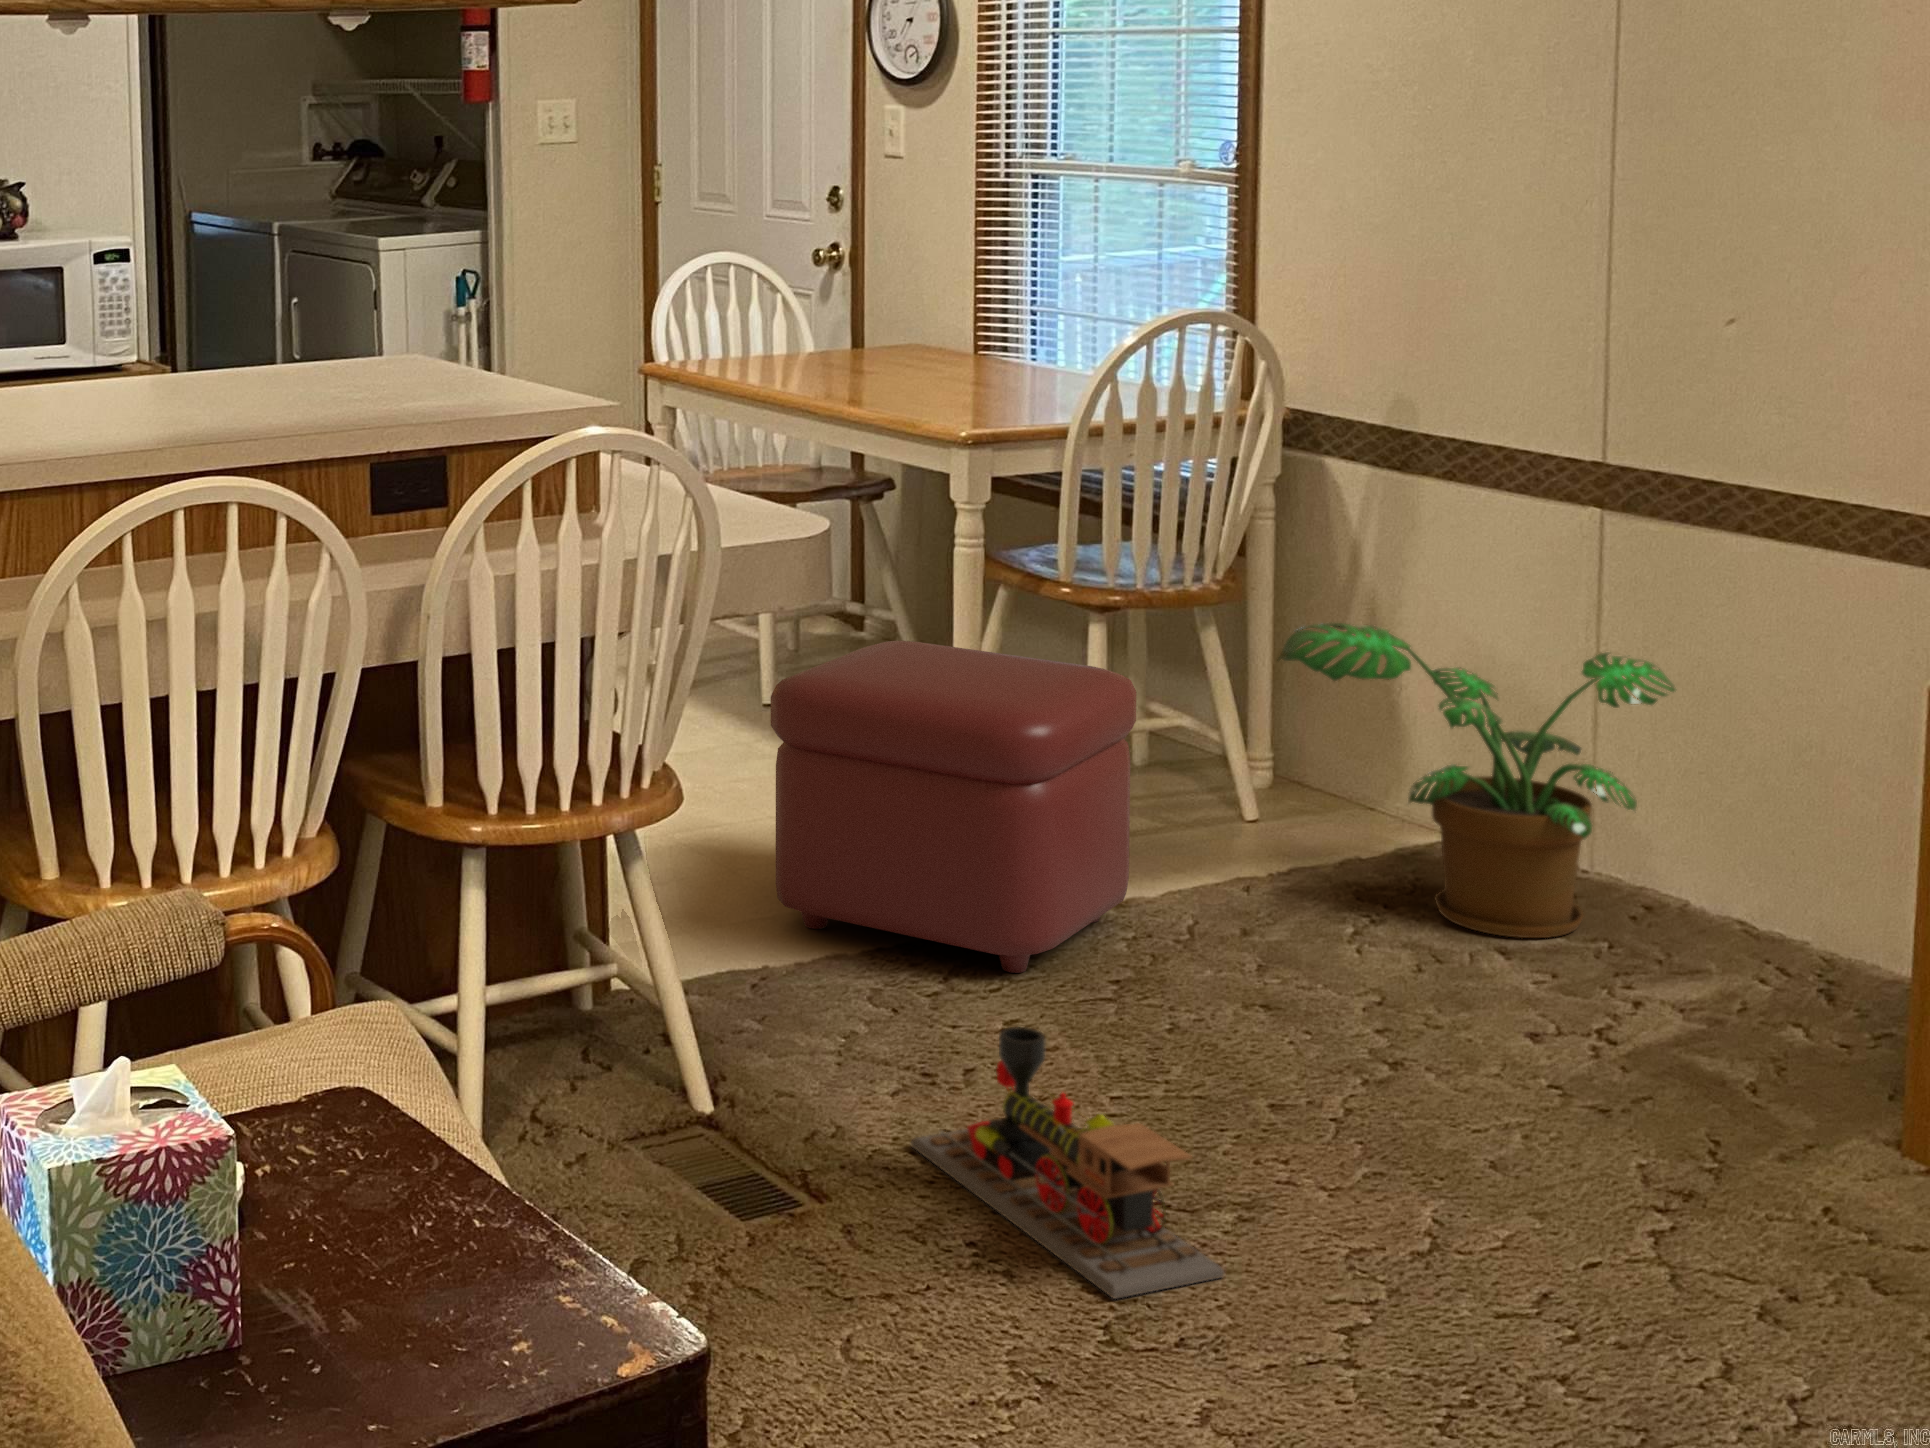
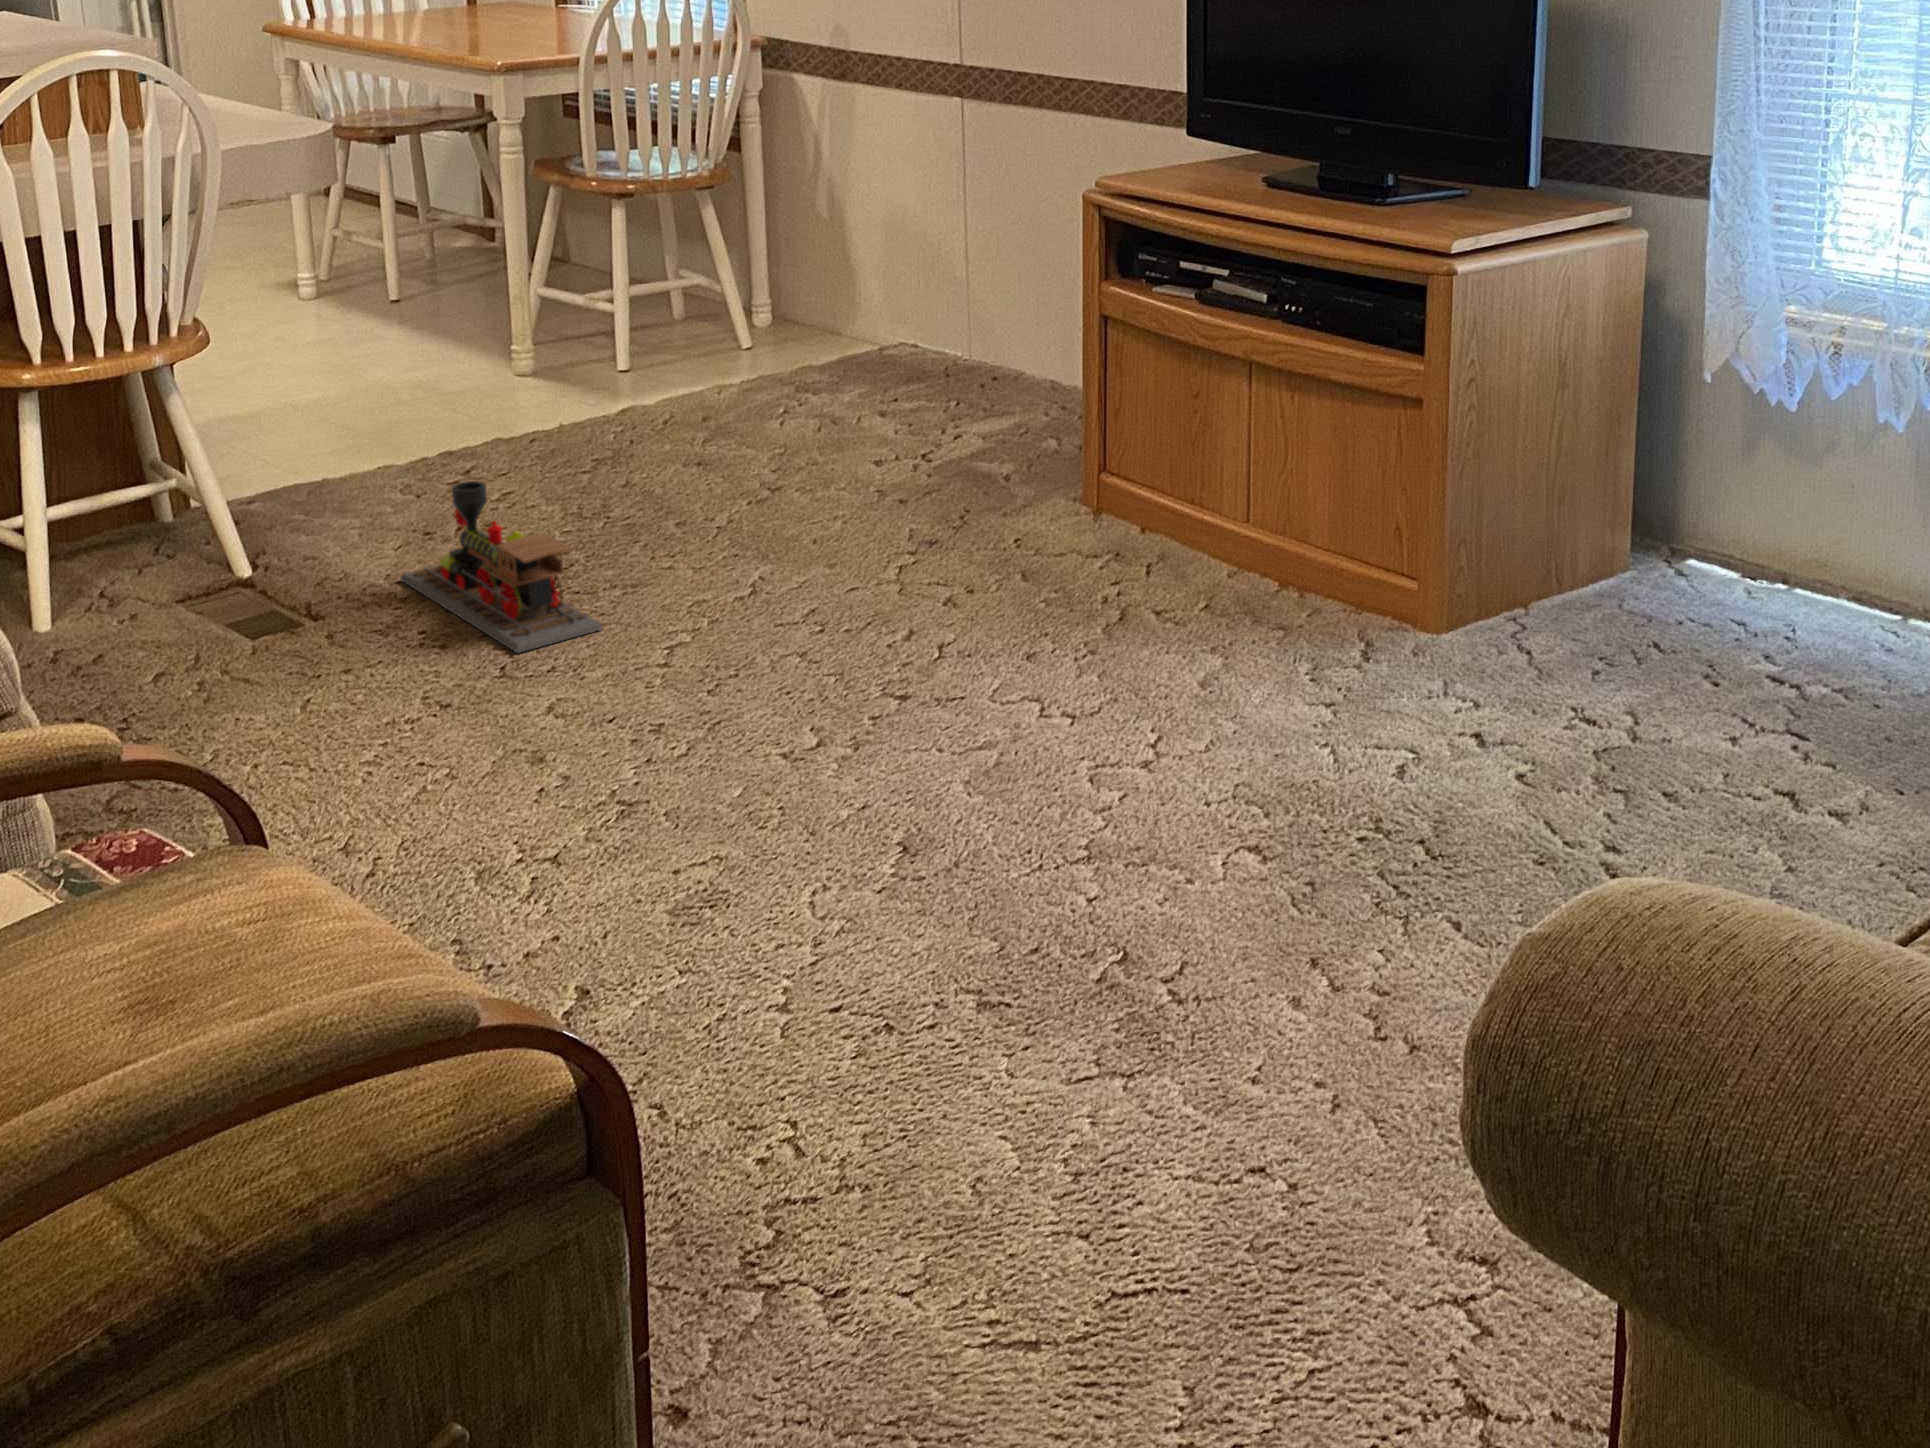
potted plant: present [1279,622,1675,938] -> none [731,187,1001,400]
ottoman: present [771,641,1137,973] -> none [324,224,621,461]

